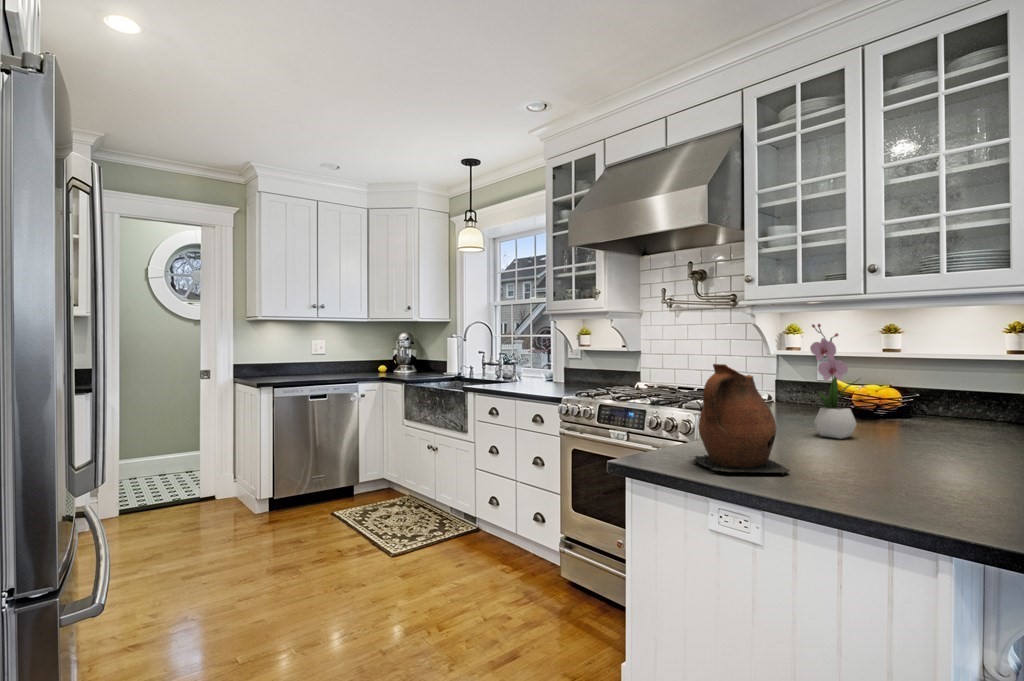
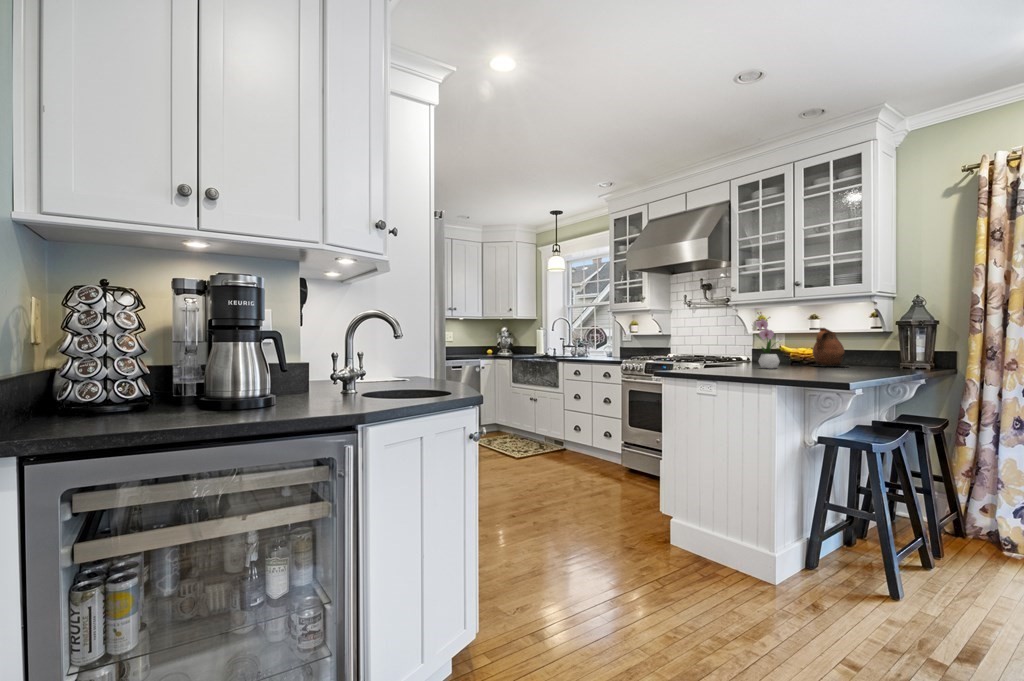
ceramic pitcher: present [694,364,790,475] -> present [813,328,845,366]

